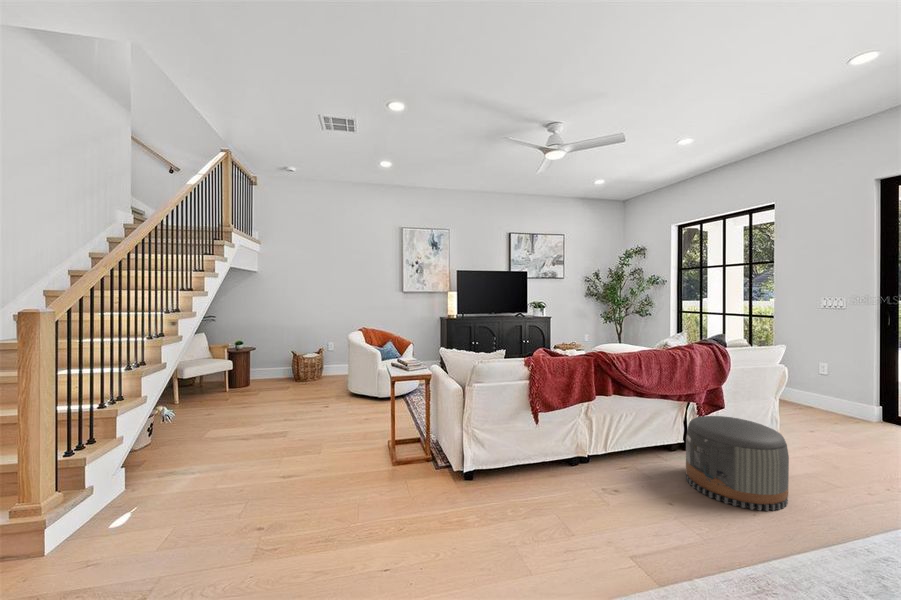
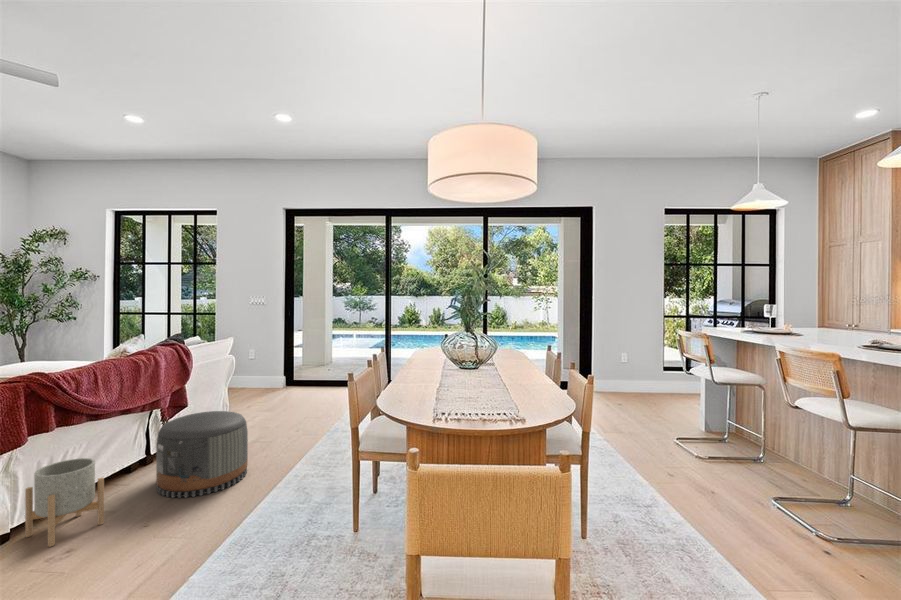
planter: none [595,421,641,484] -> present [25,458,104,547]

